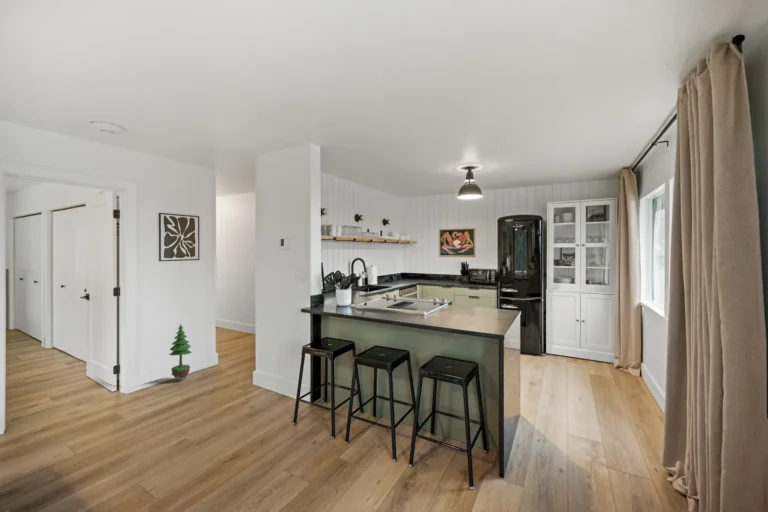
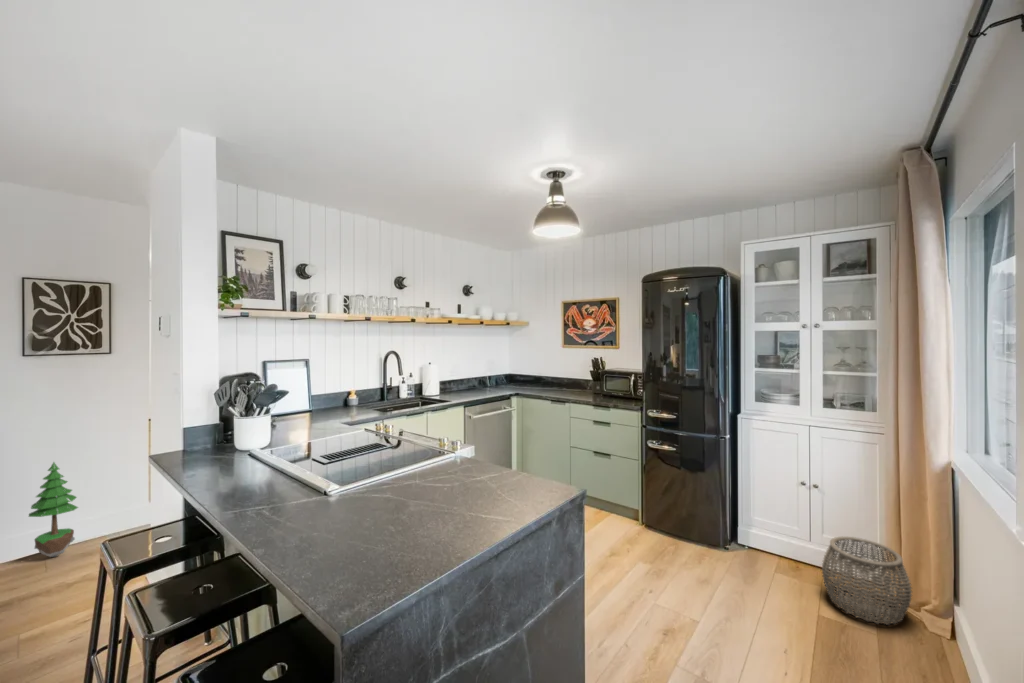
woven basket: none [589,342,625,375] -> present [822,537,912,625]

